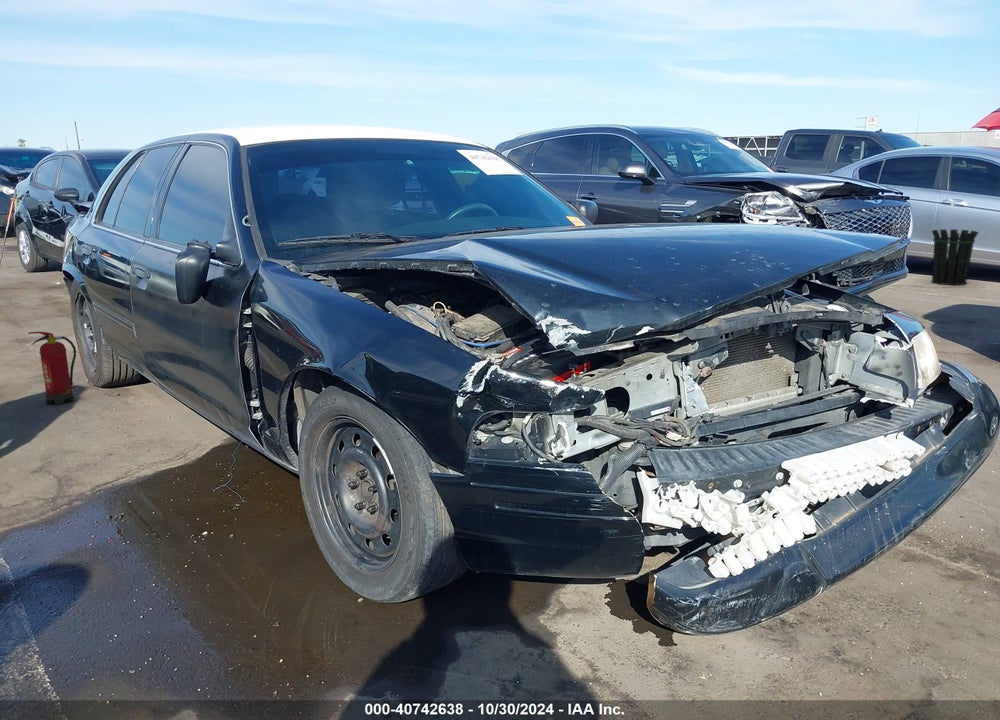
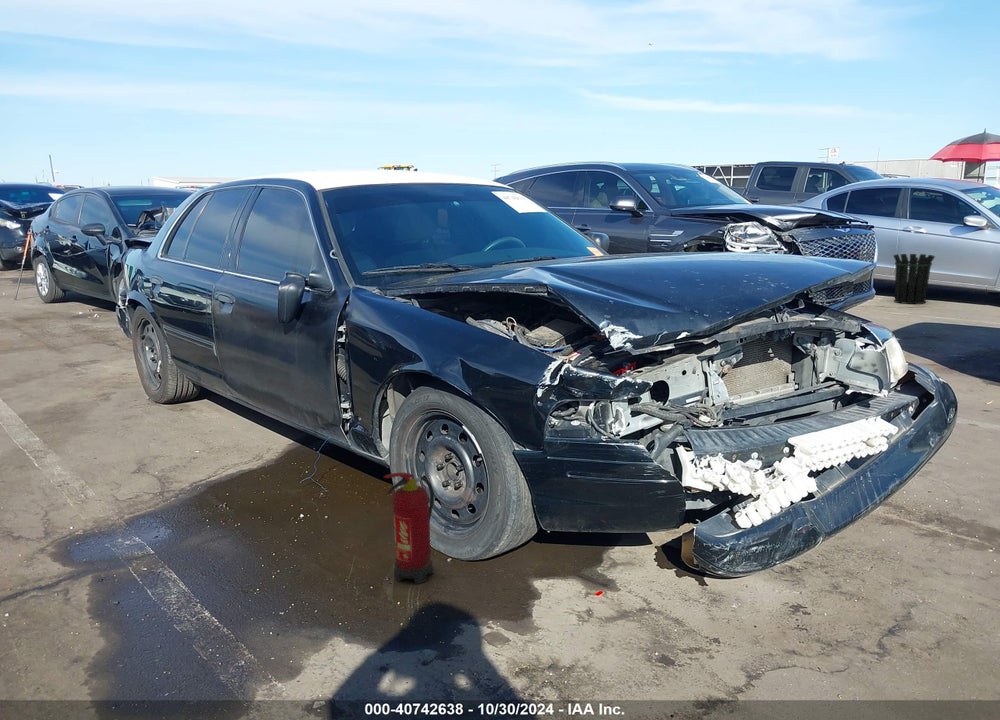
fire extinguisher: present [28,332,76,405] -> present [384,473,434,584]

